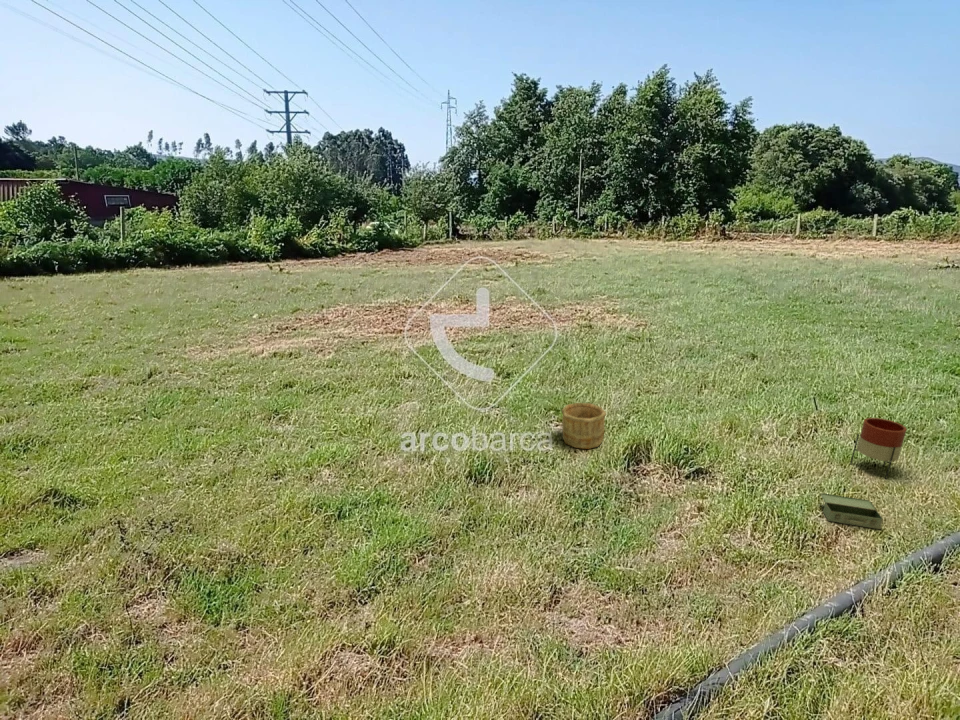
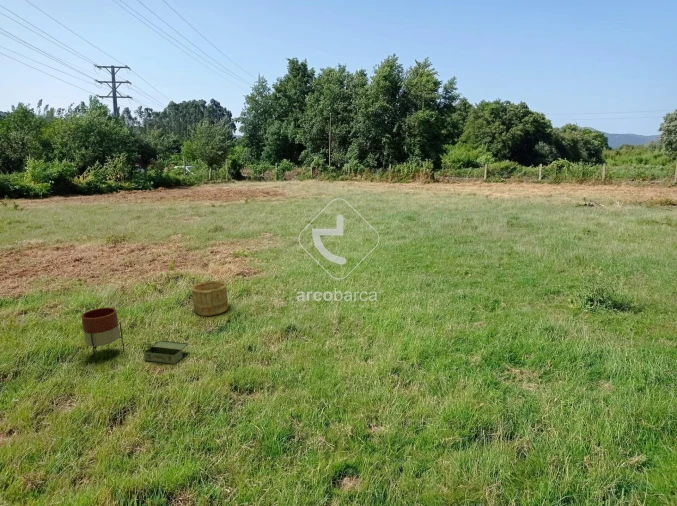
wooden bucket: present [562,403,606,449] -> present [191,281,228,316]
planter: present [850,418,907,479] -> present [81,307,124,363]

